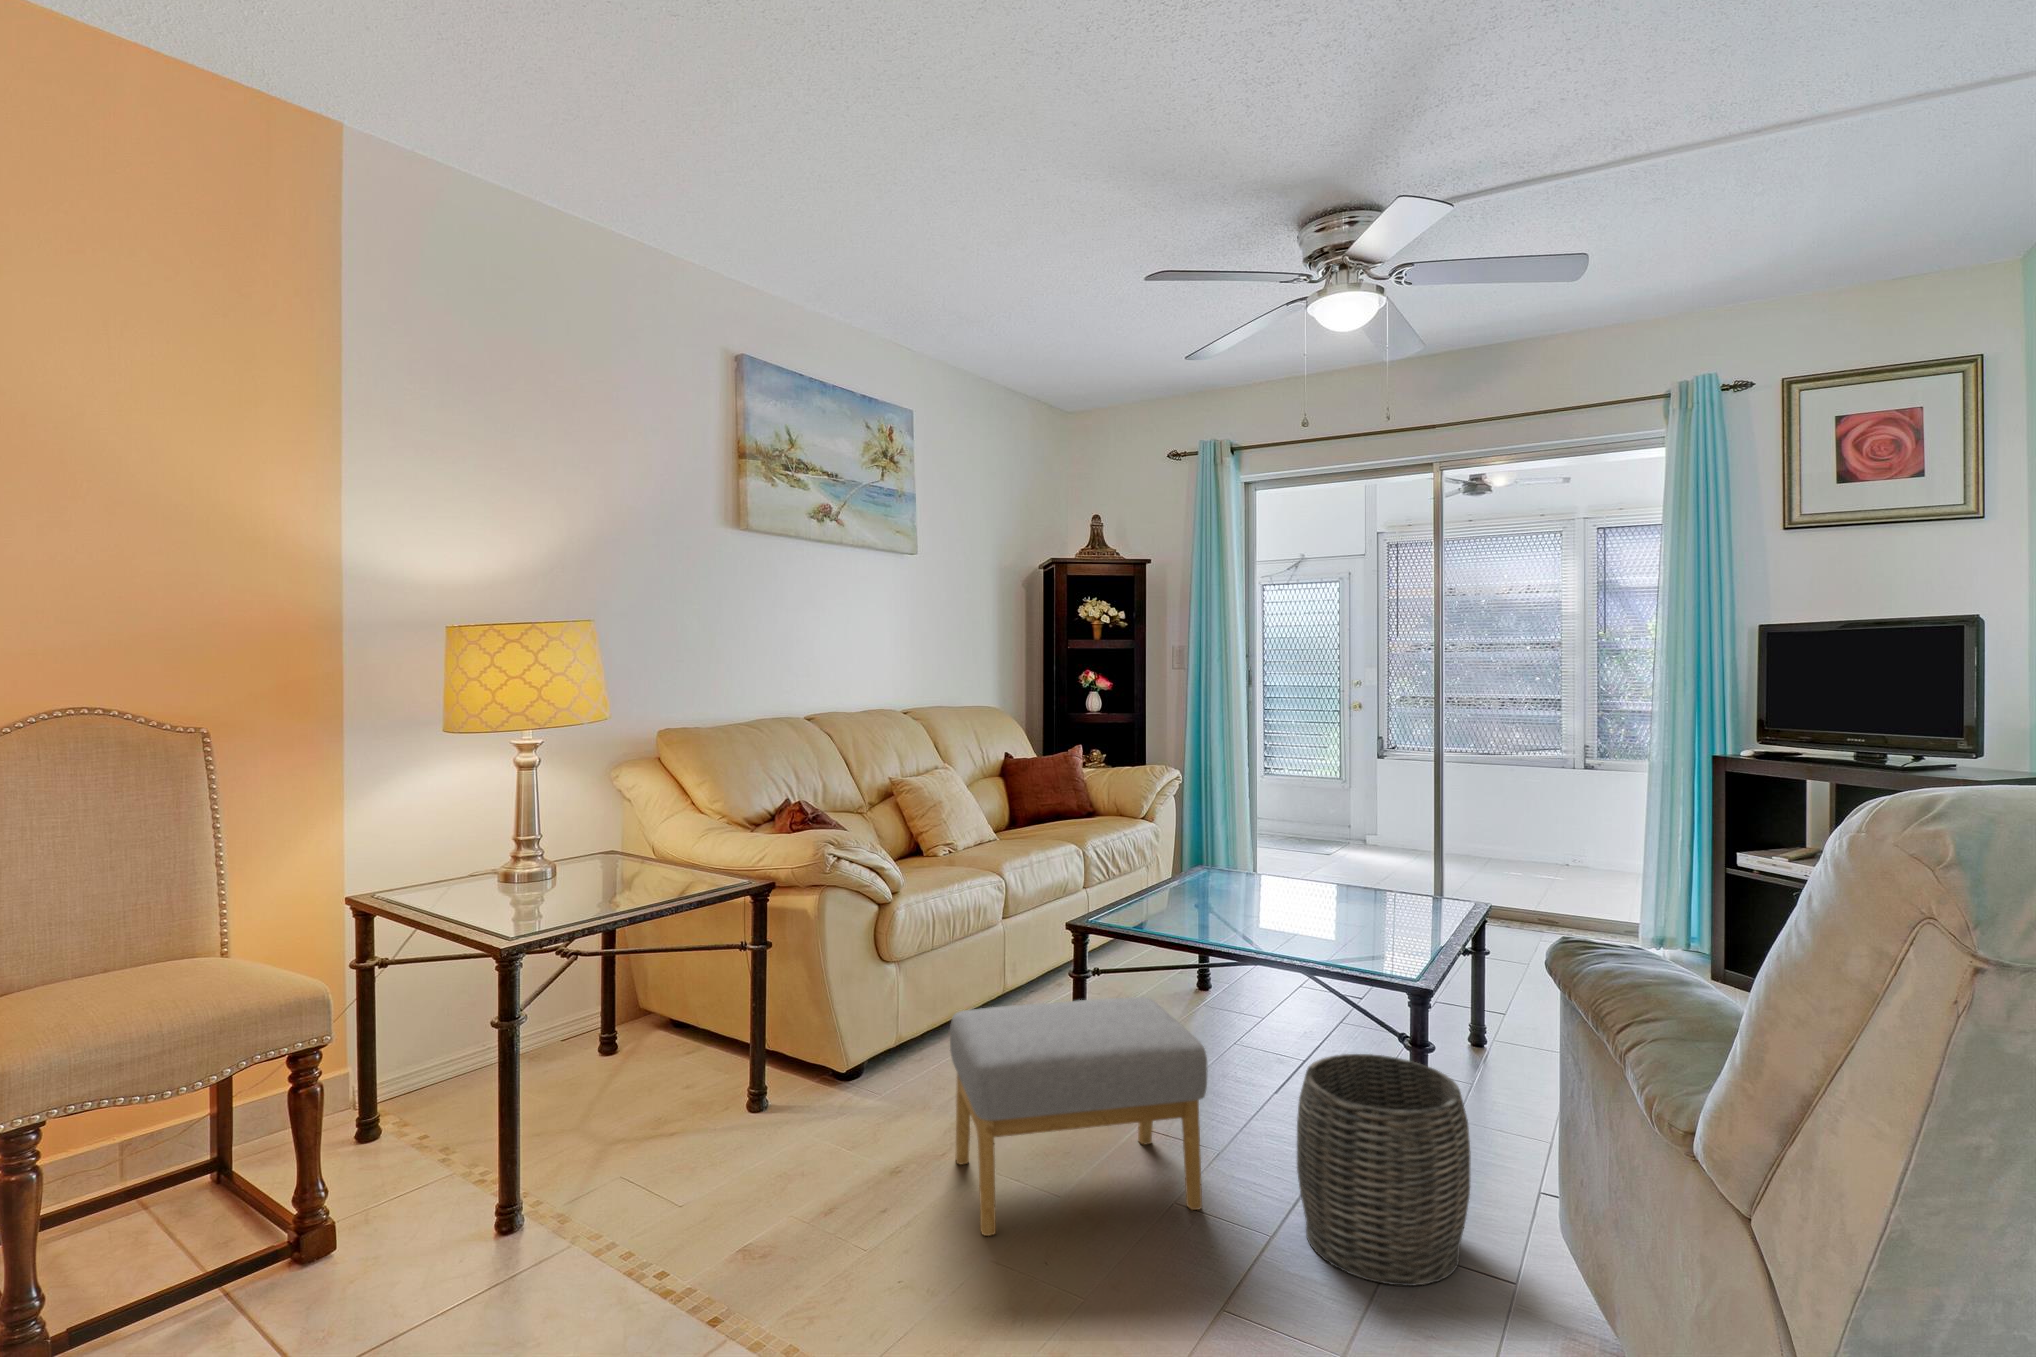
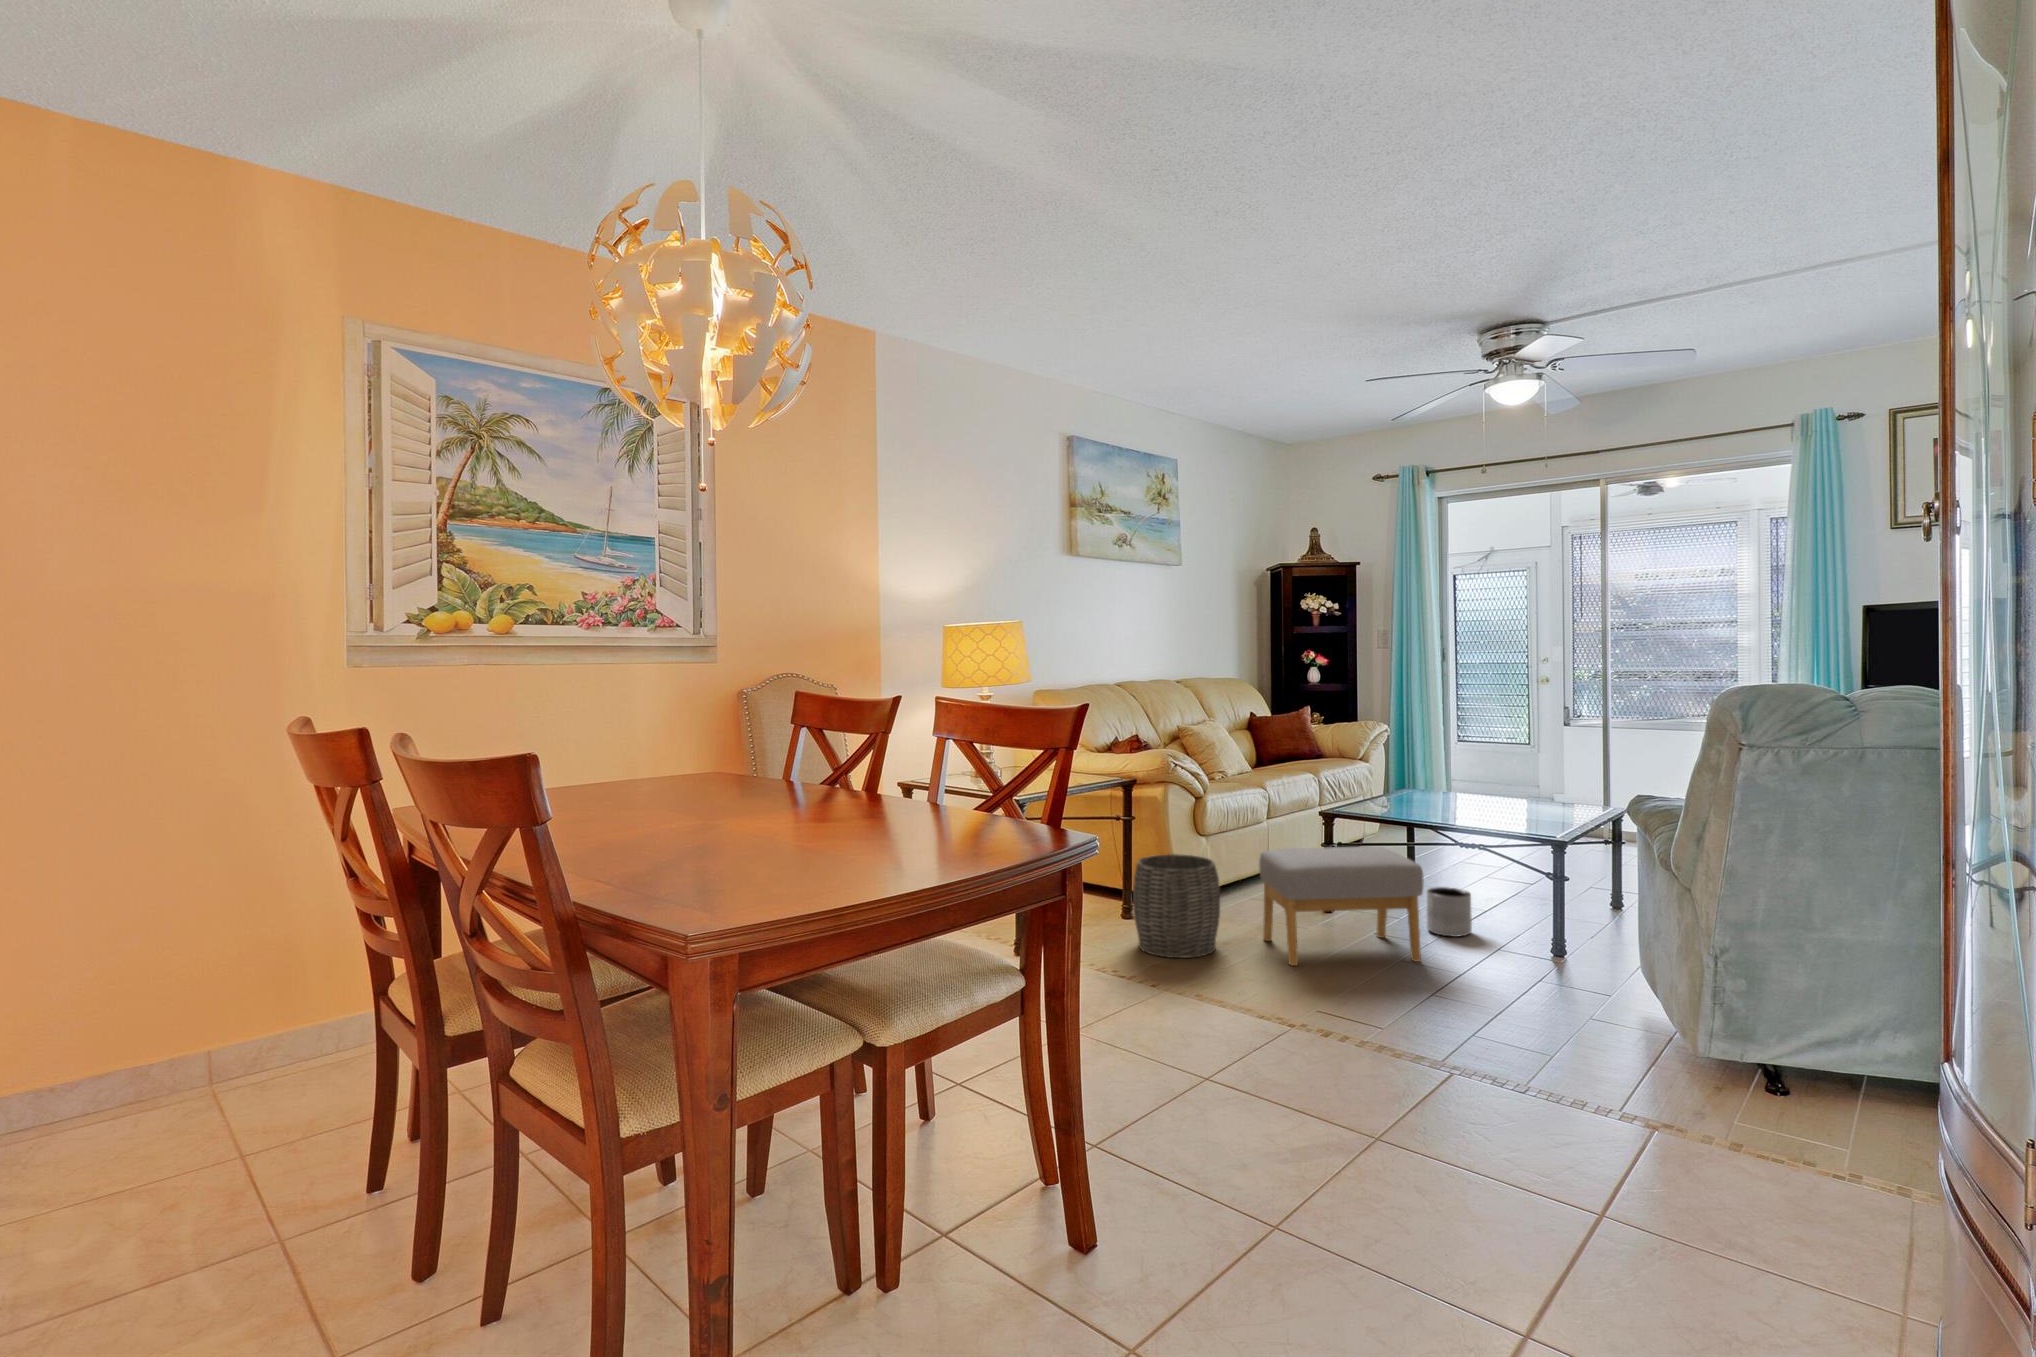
planter: none [1216,1050,1282,1136] -> present [1426,887,1472,937]
woven basket: present [1297,1054,1470,1286] -> present [1133,854,1220,958]

